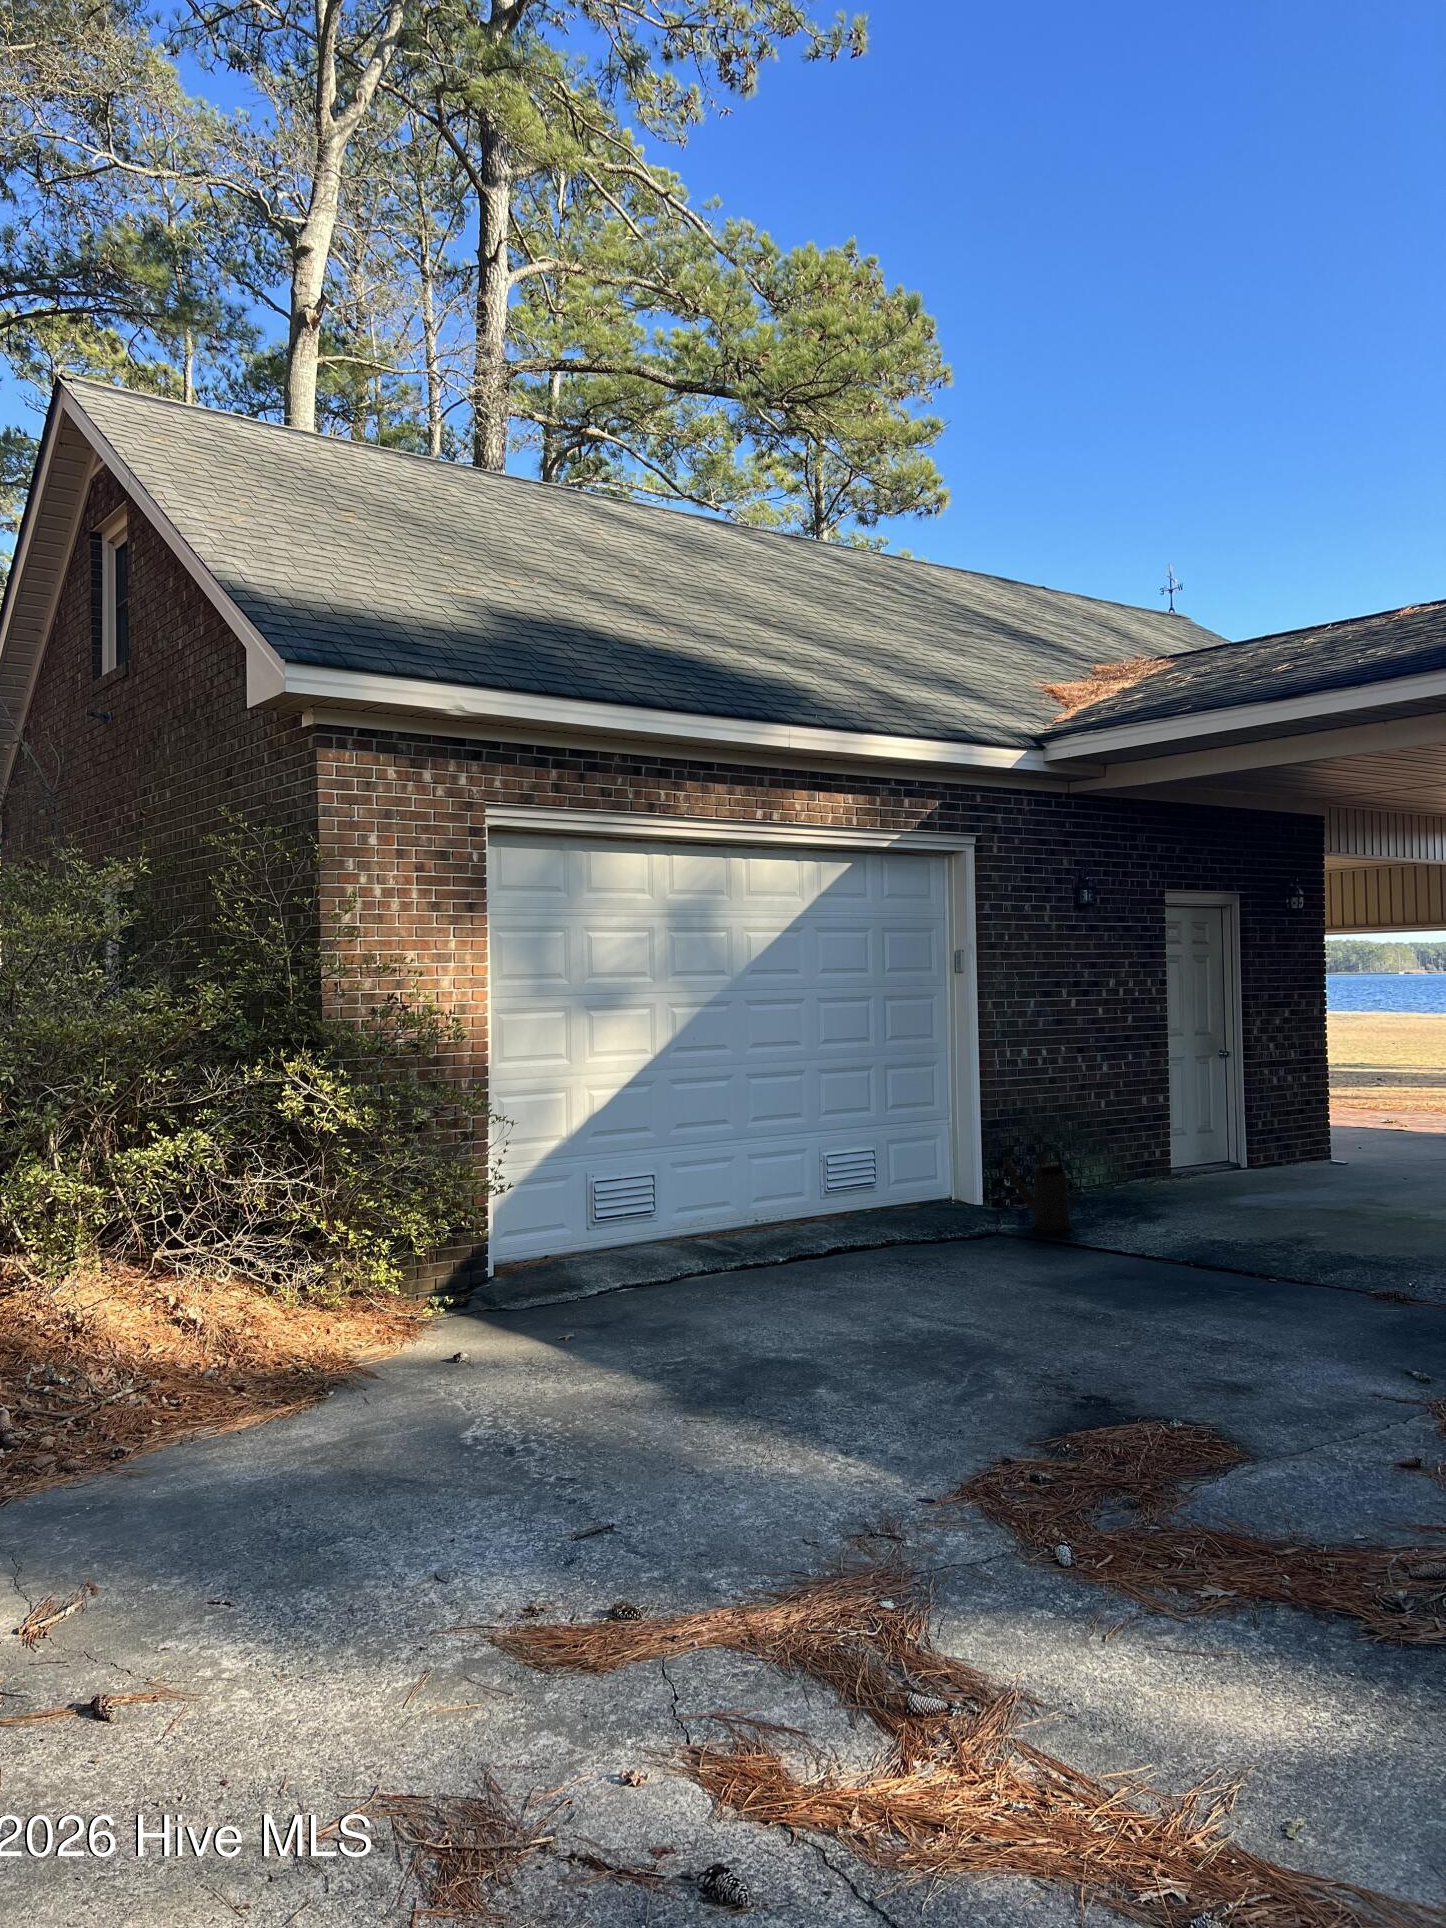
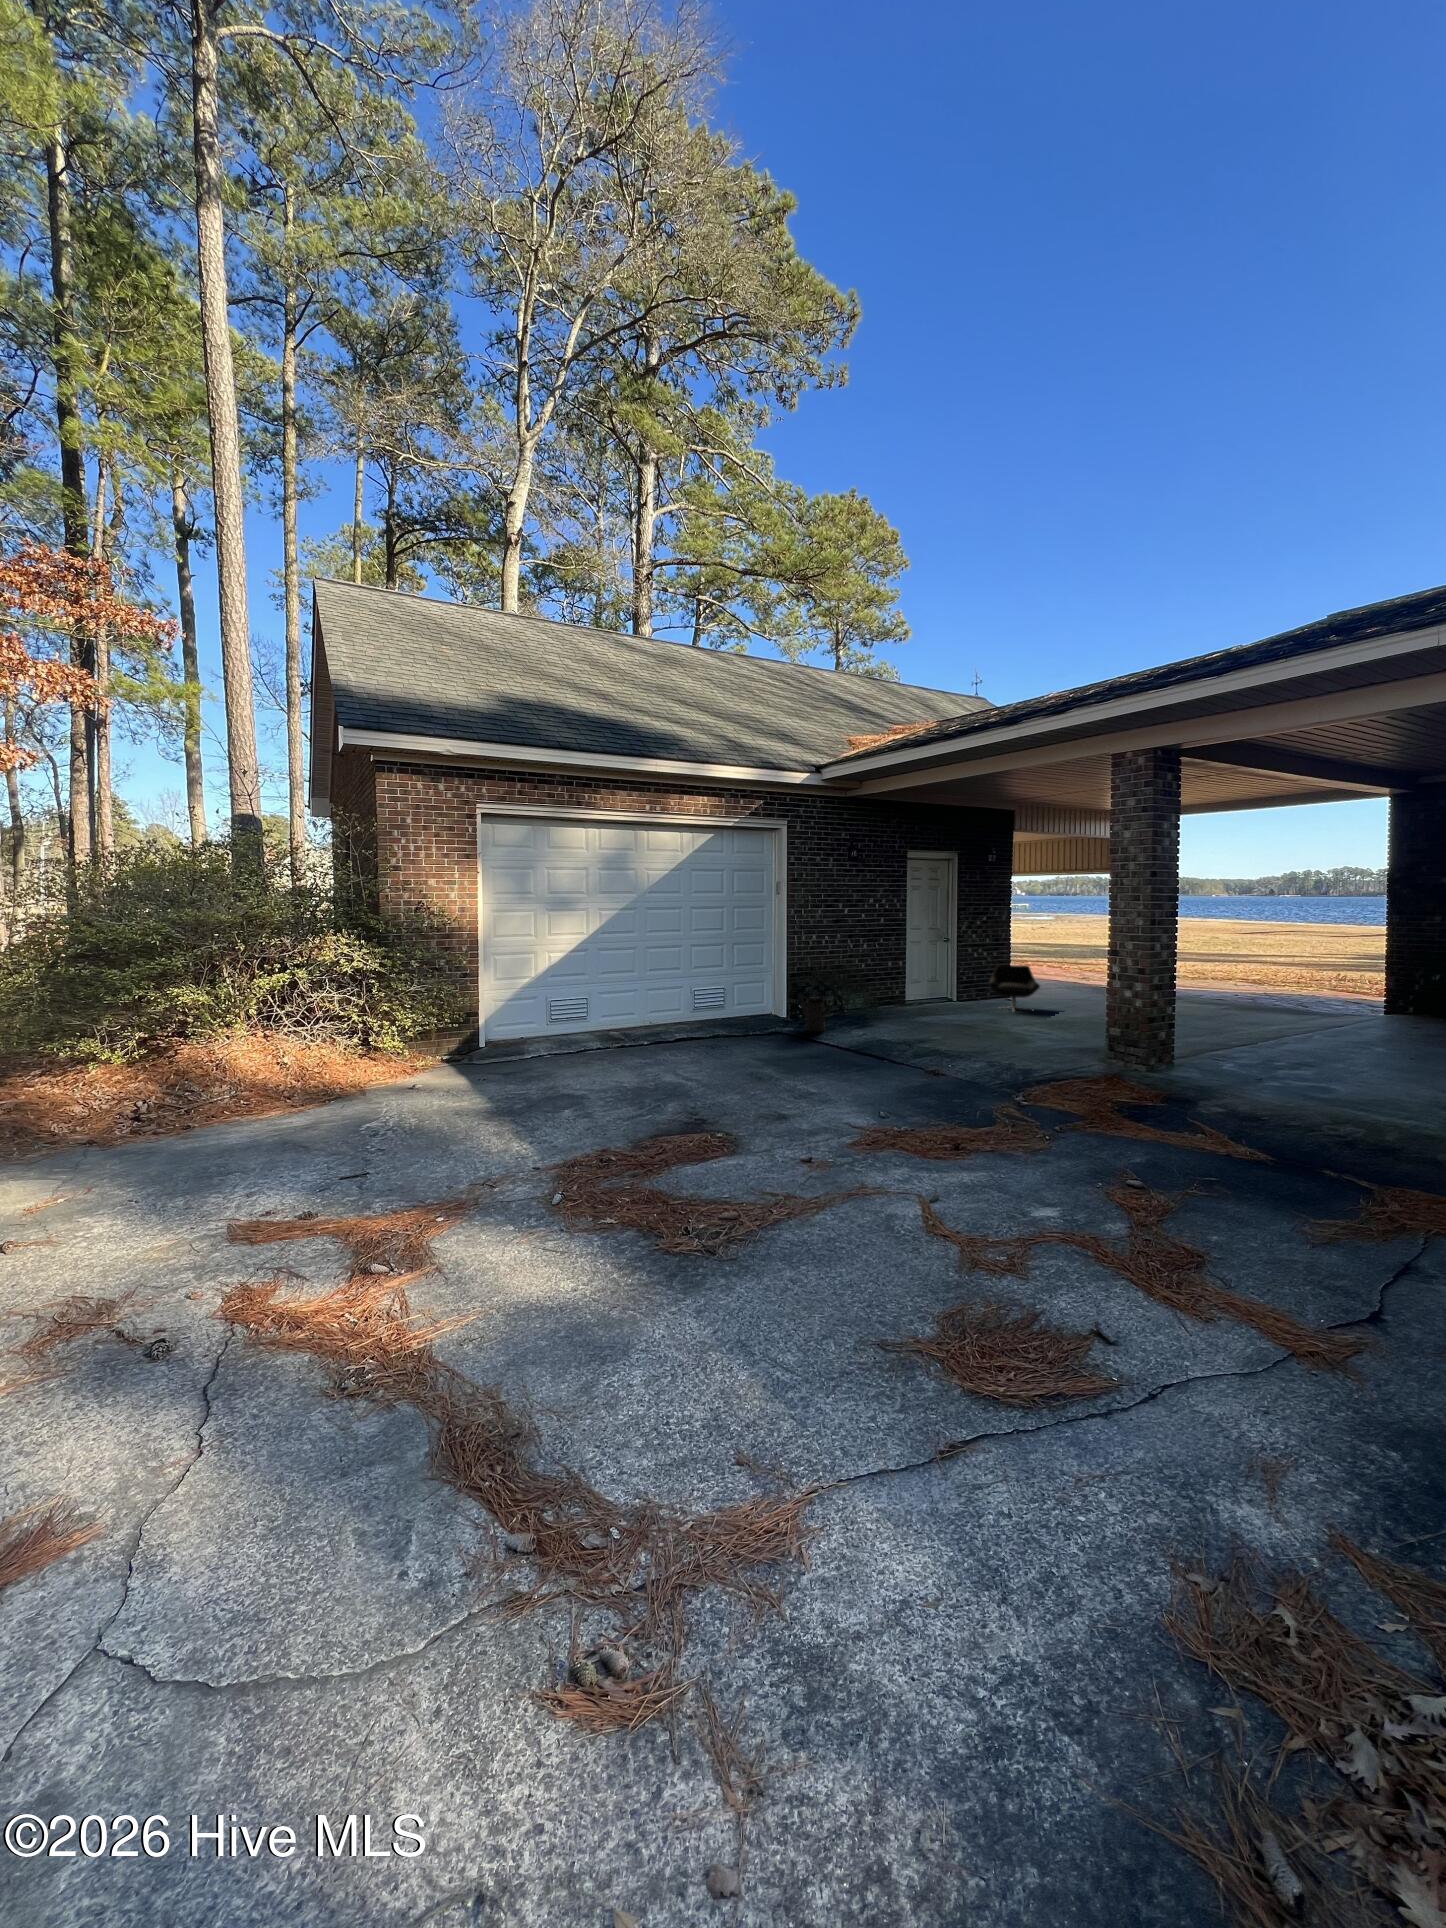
lounge chair: none [1285,1096,1390,1182] -> present [988,964,1040,1011]

